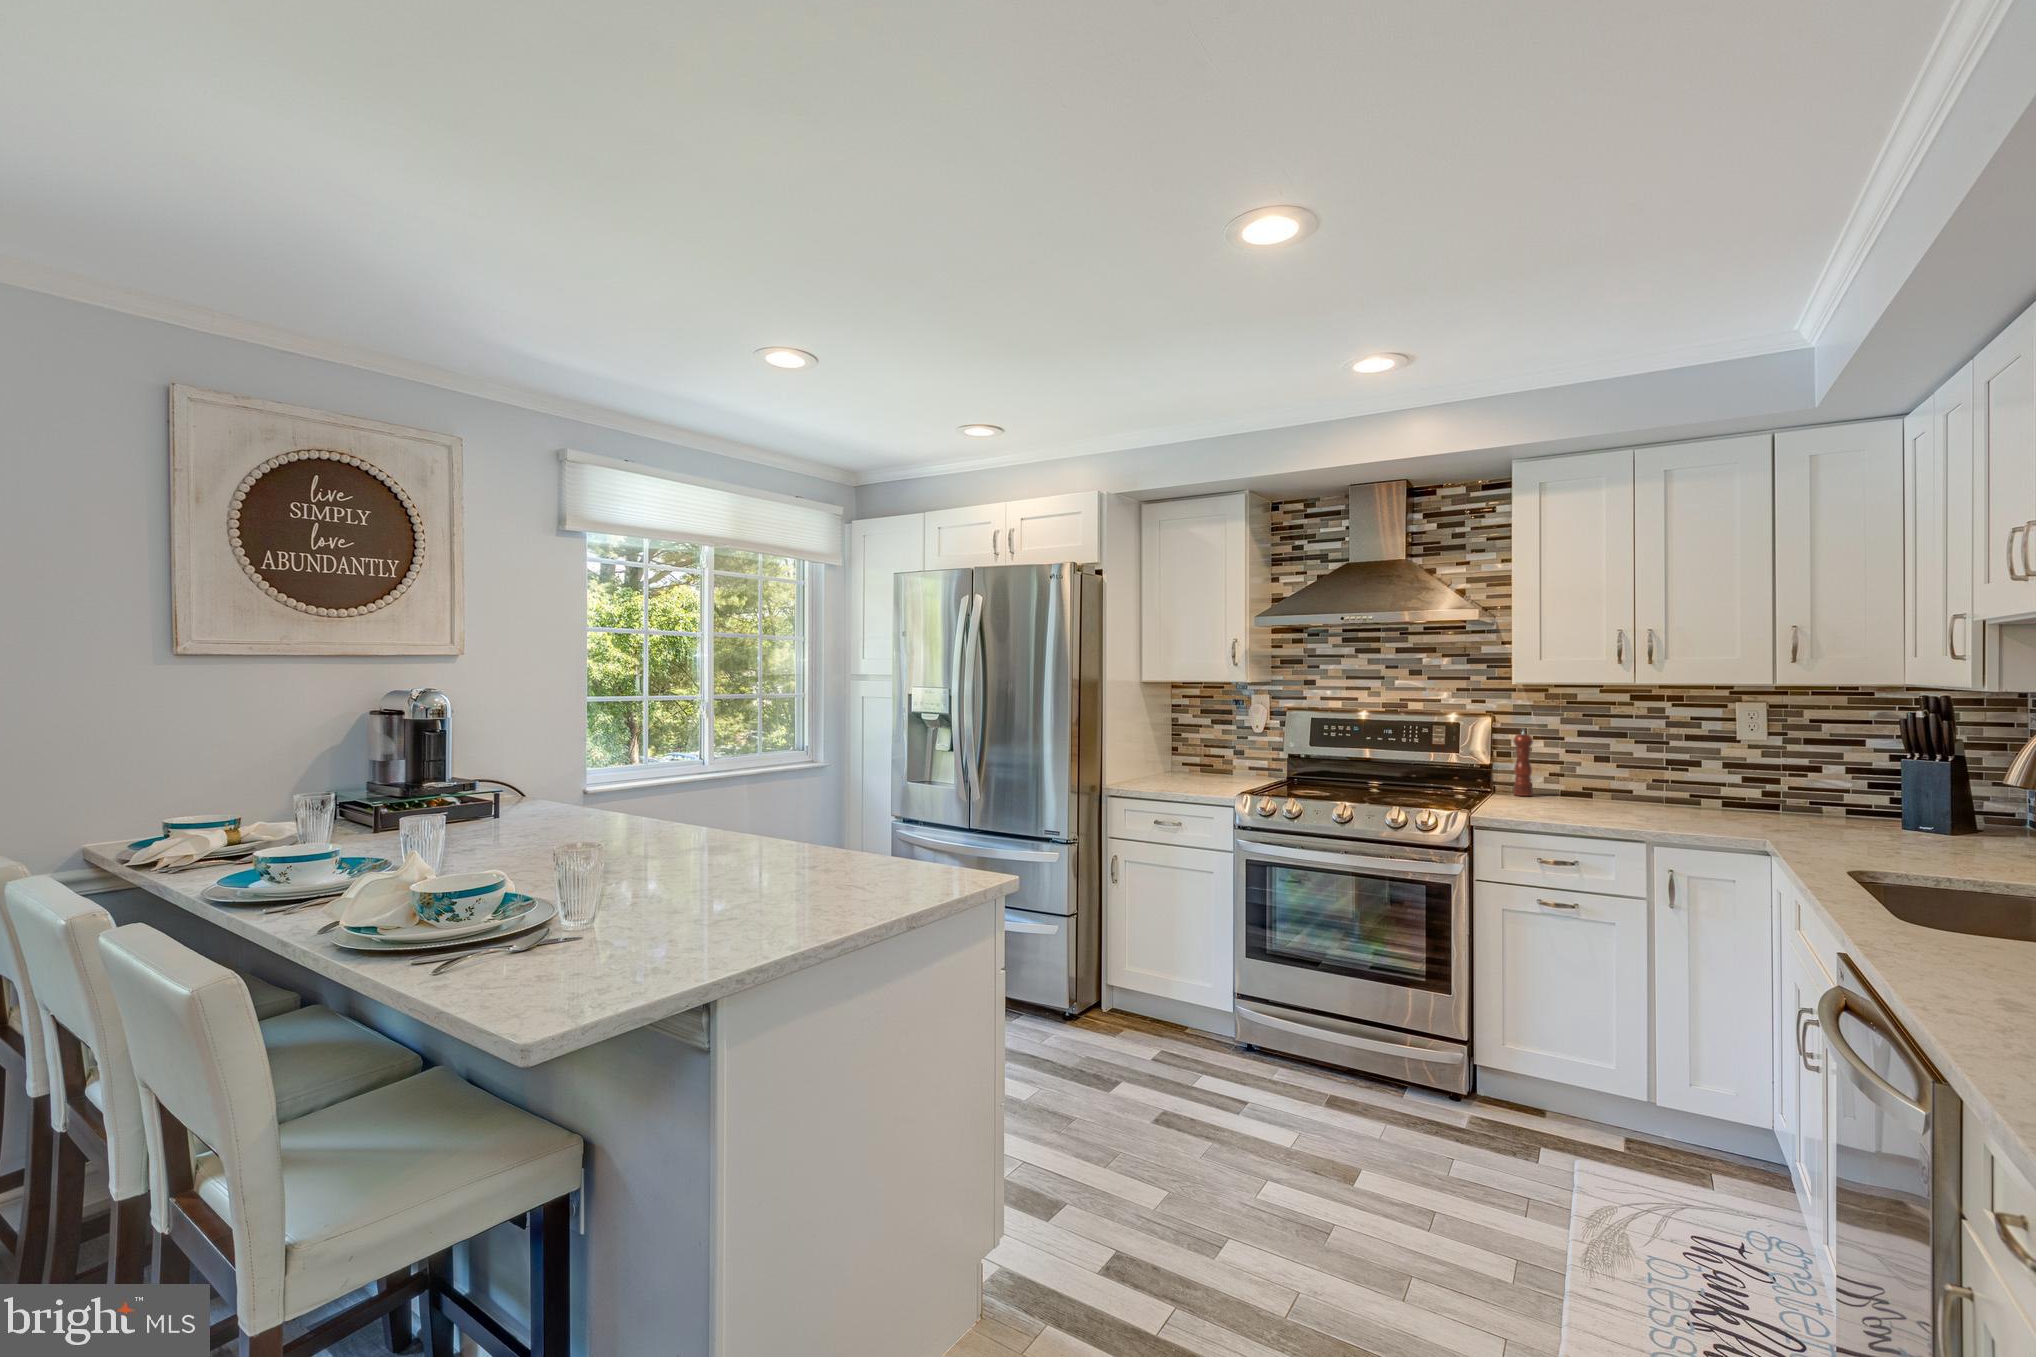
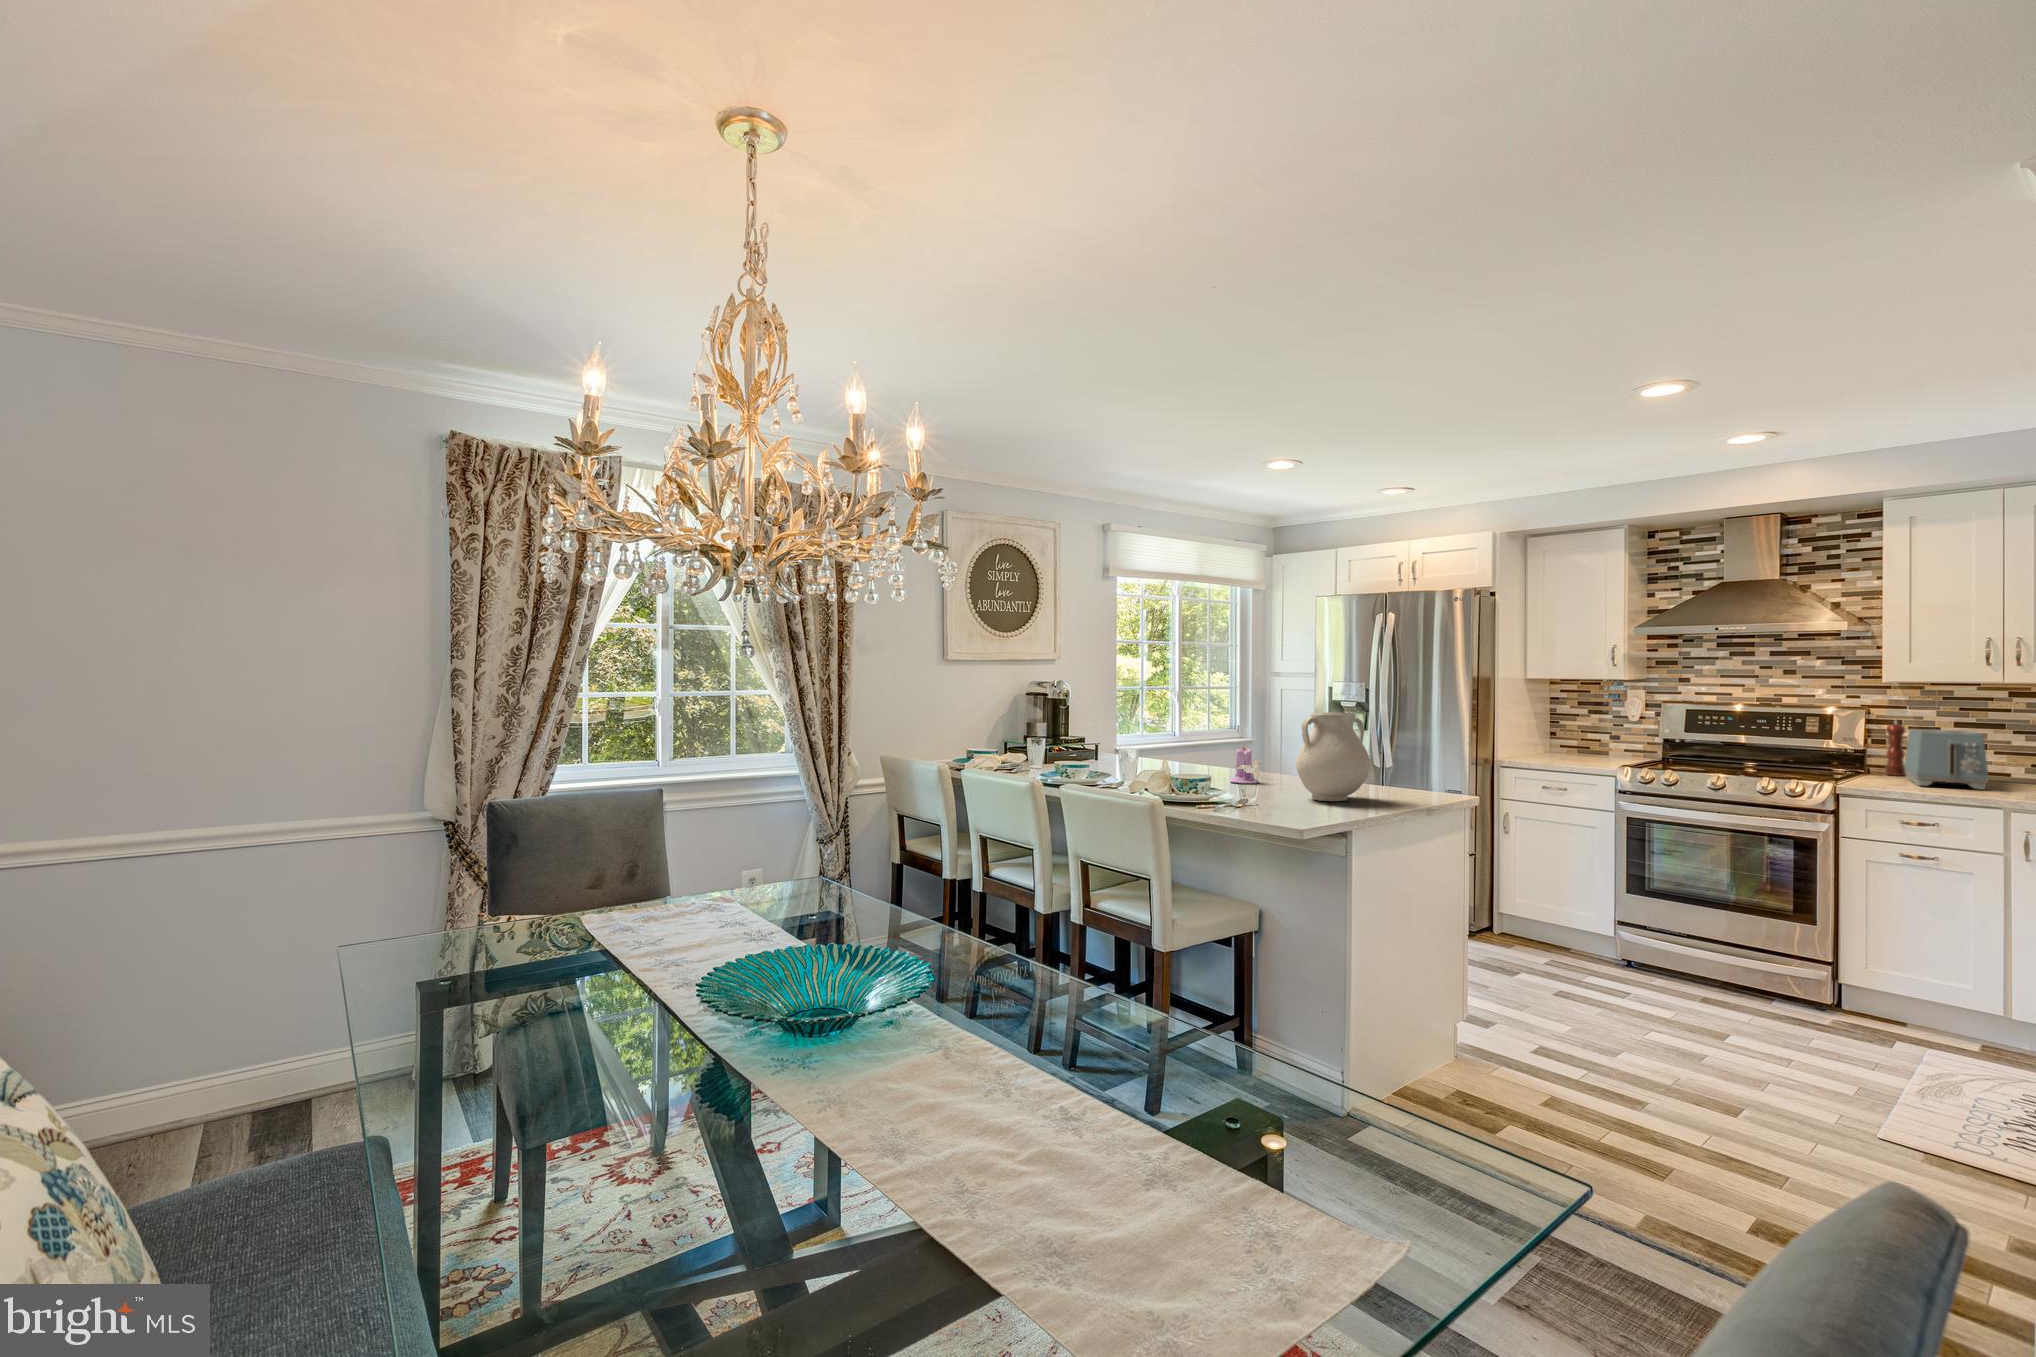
vase: none [703,740,833,900] -> present [1296,712,1371,801]
toaster: none [1534,740,1623,815] -> present [1904,729,1988,790]
candle: none [647,791,697,860] -> present [1230,746,1259,784]

